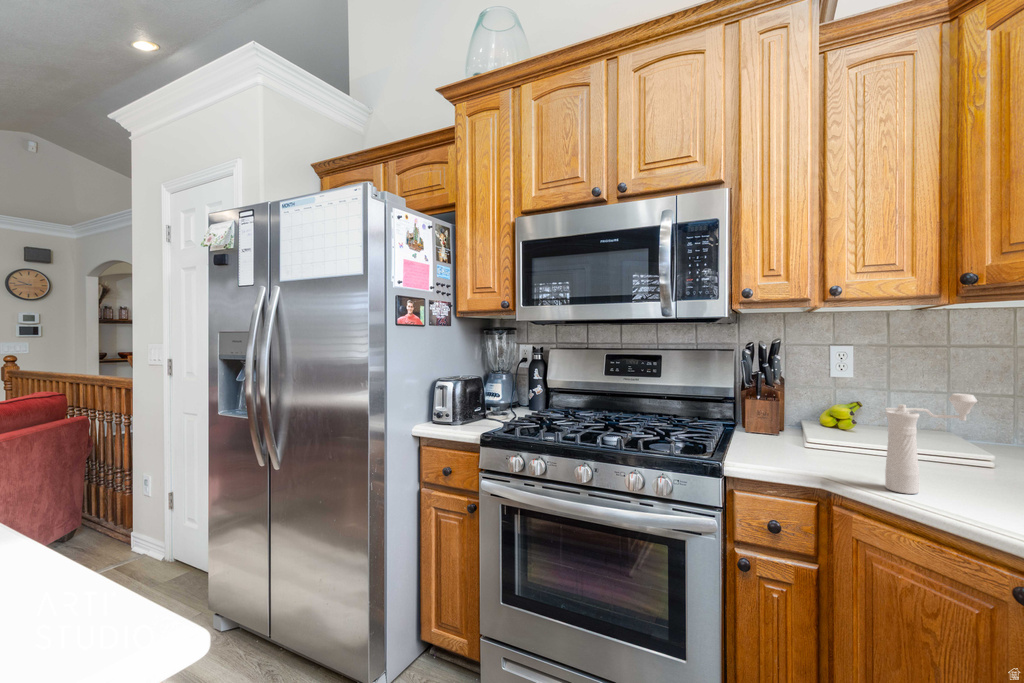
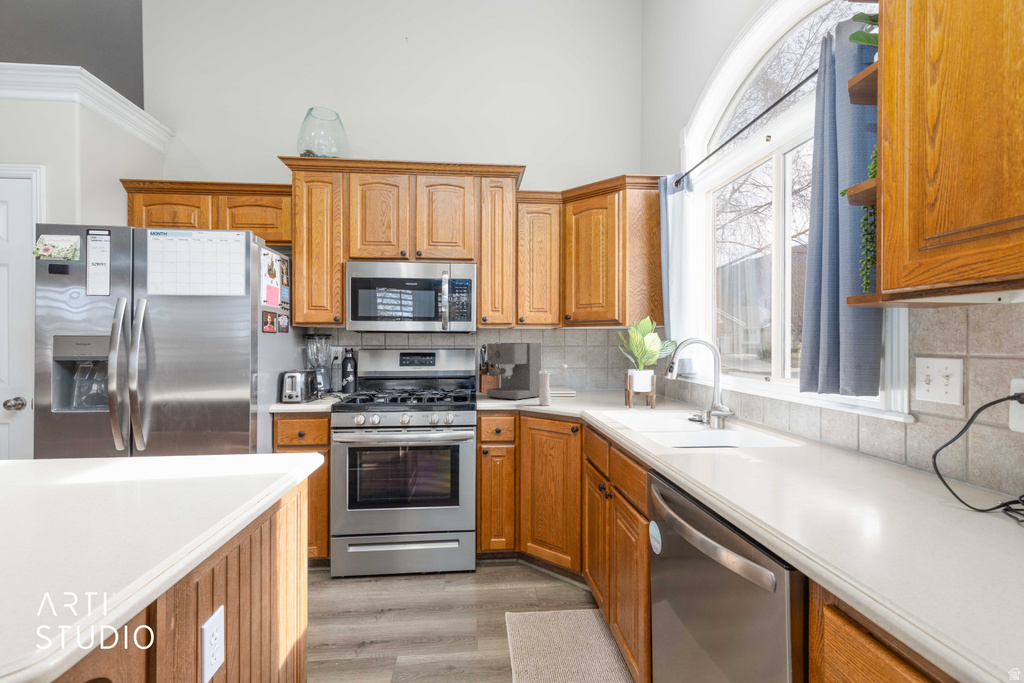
coffee maker: none [756,338,886,459] -> present [487,343,541,400]

